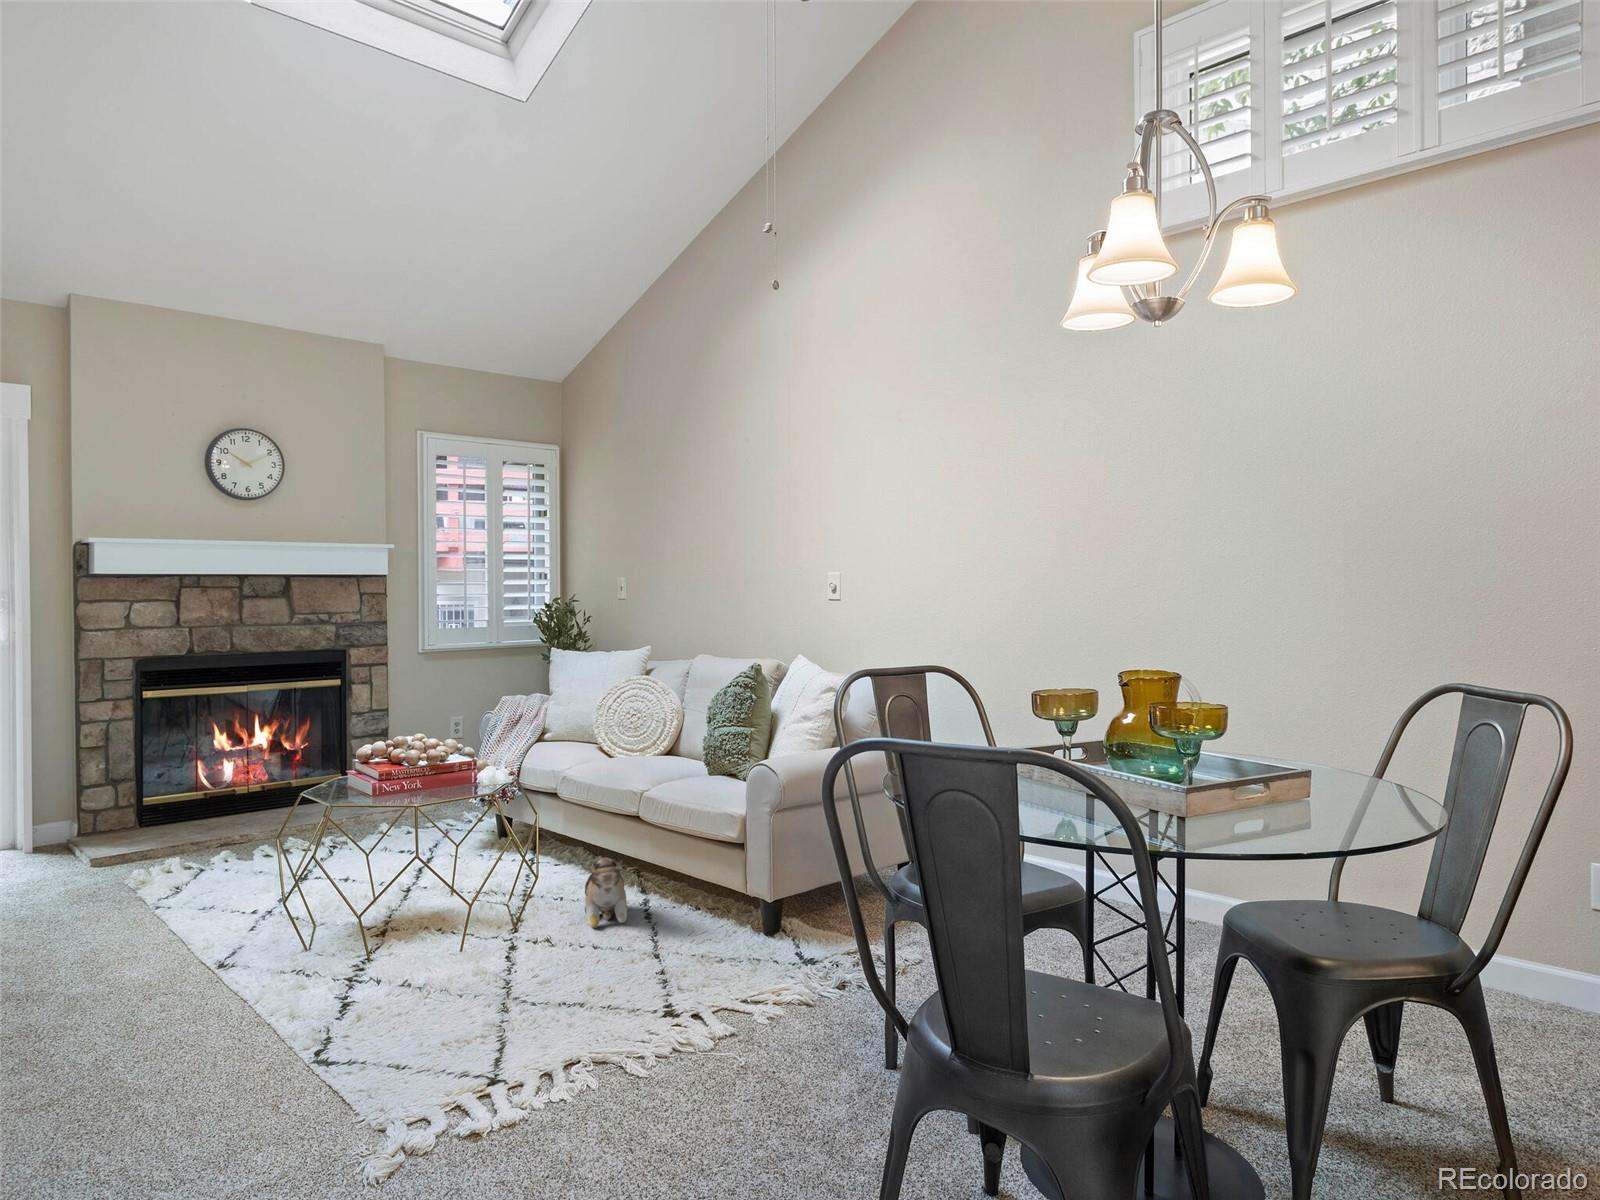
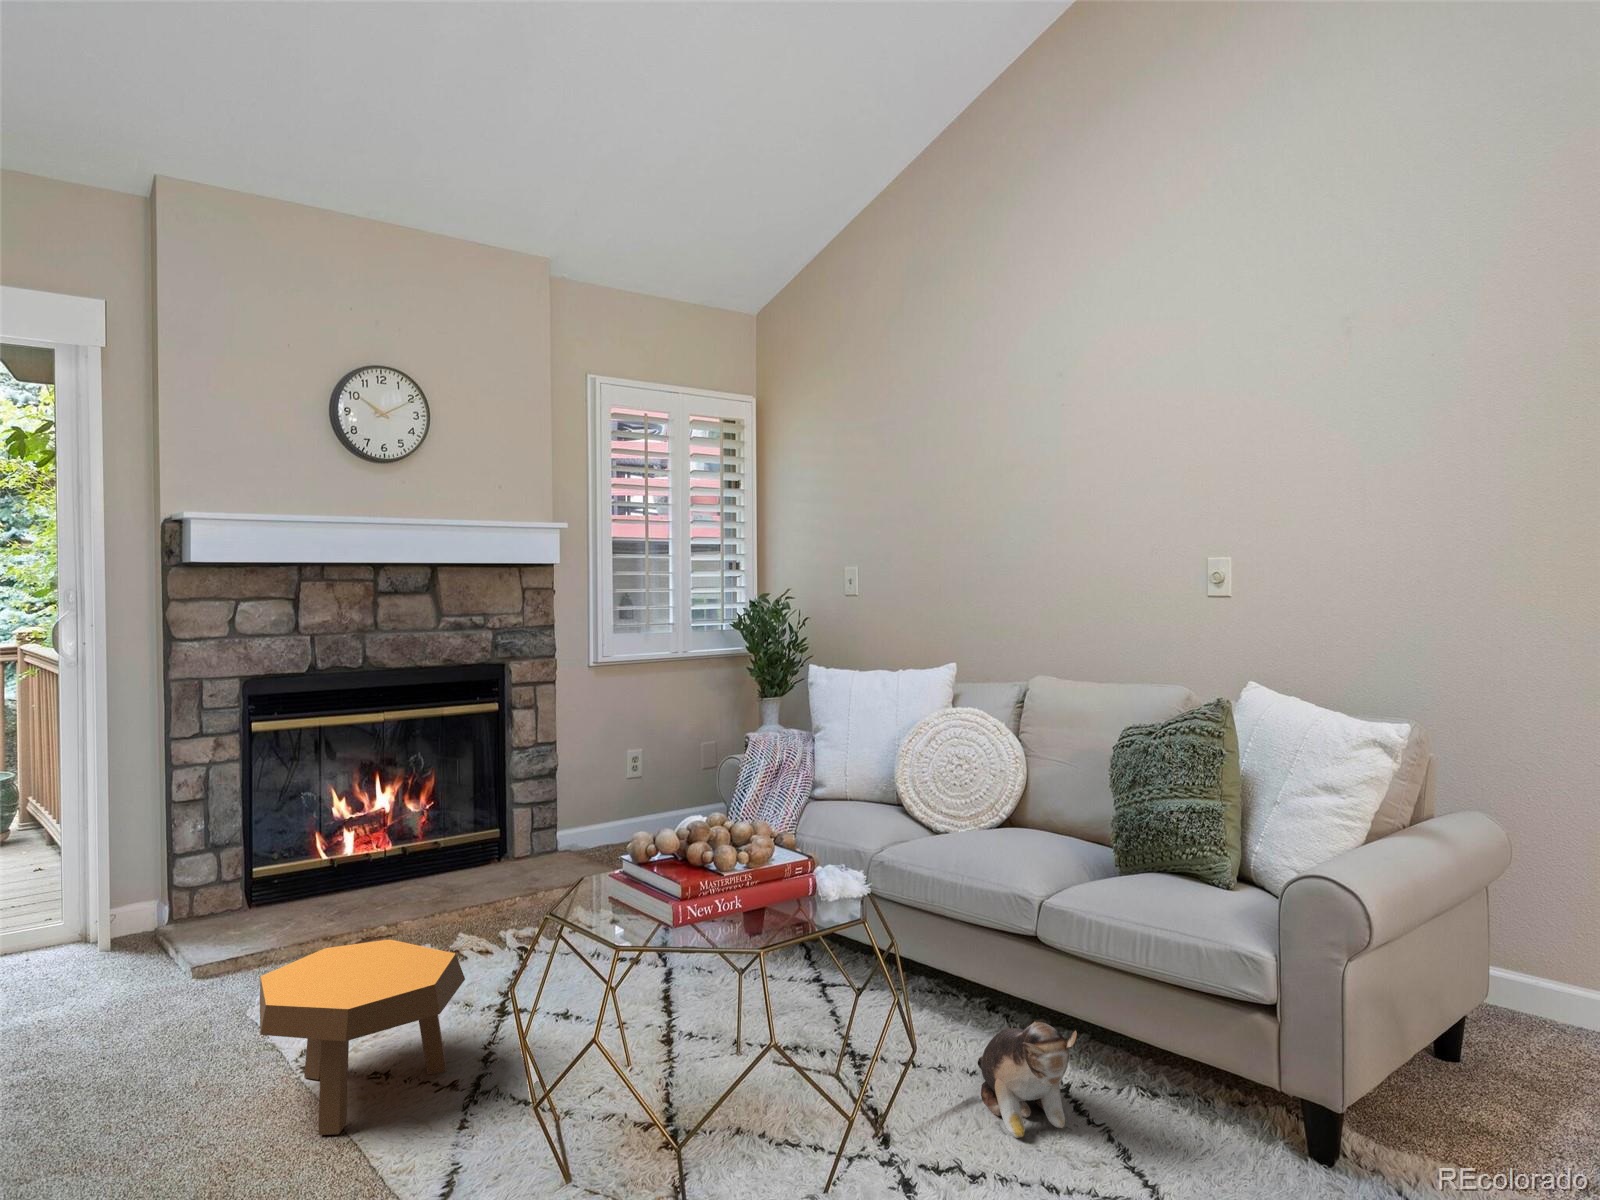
footstool: none [120,827,266,937] -> present [260,939,465,1135]

